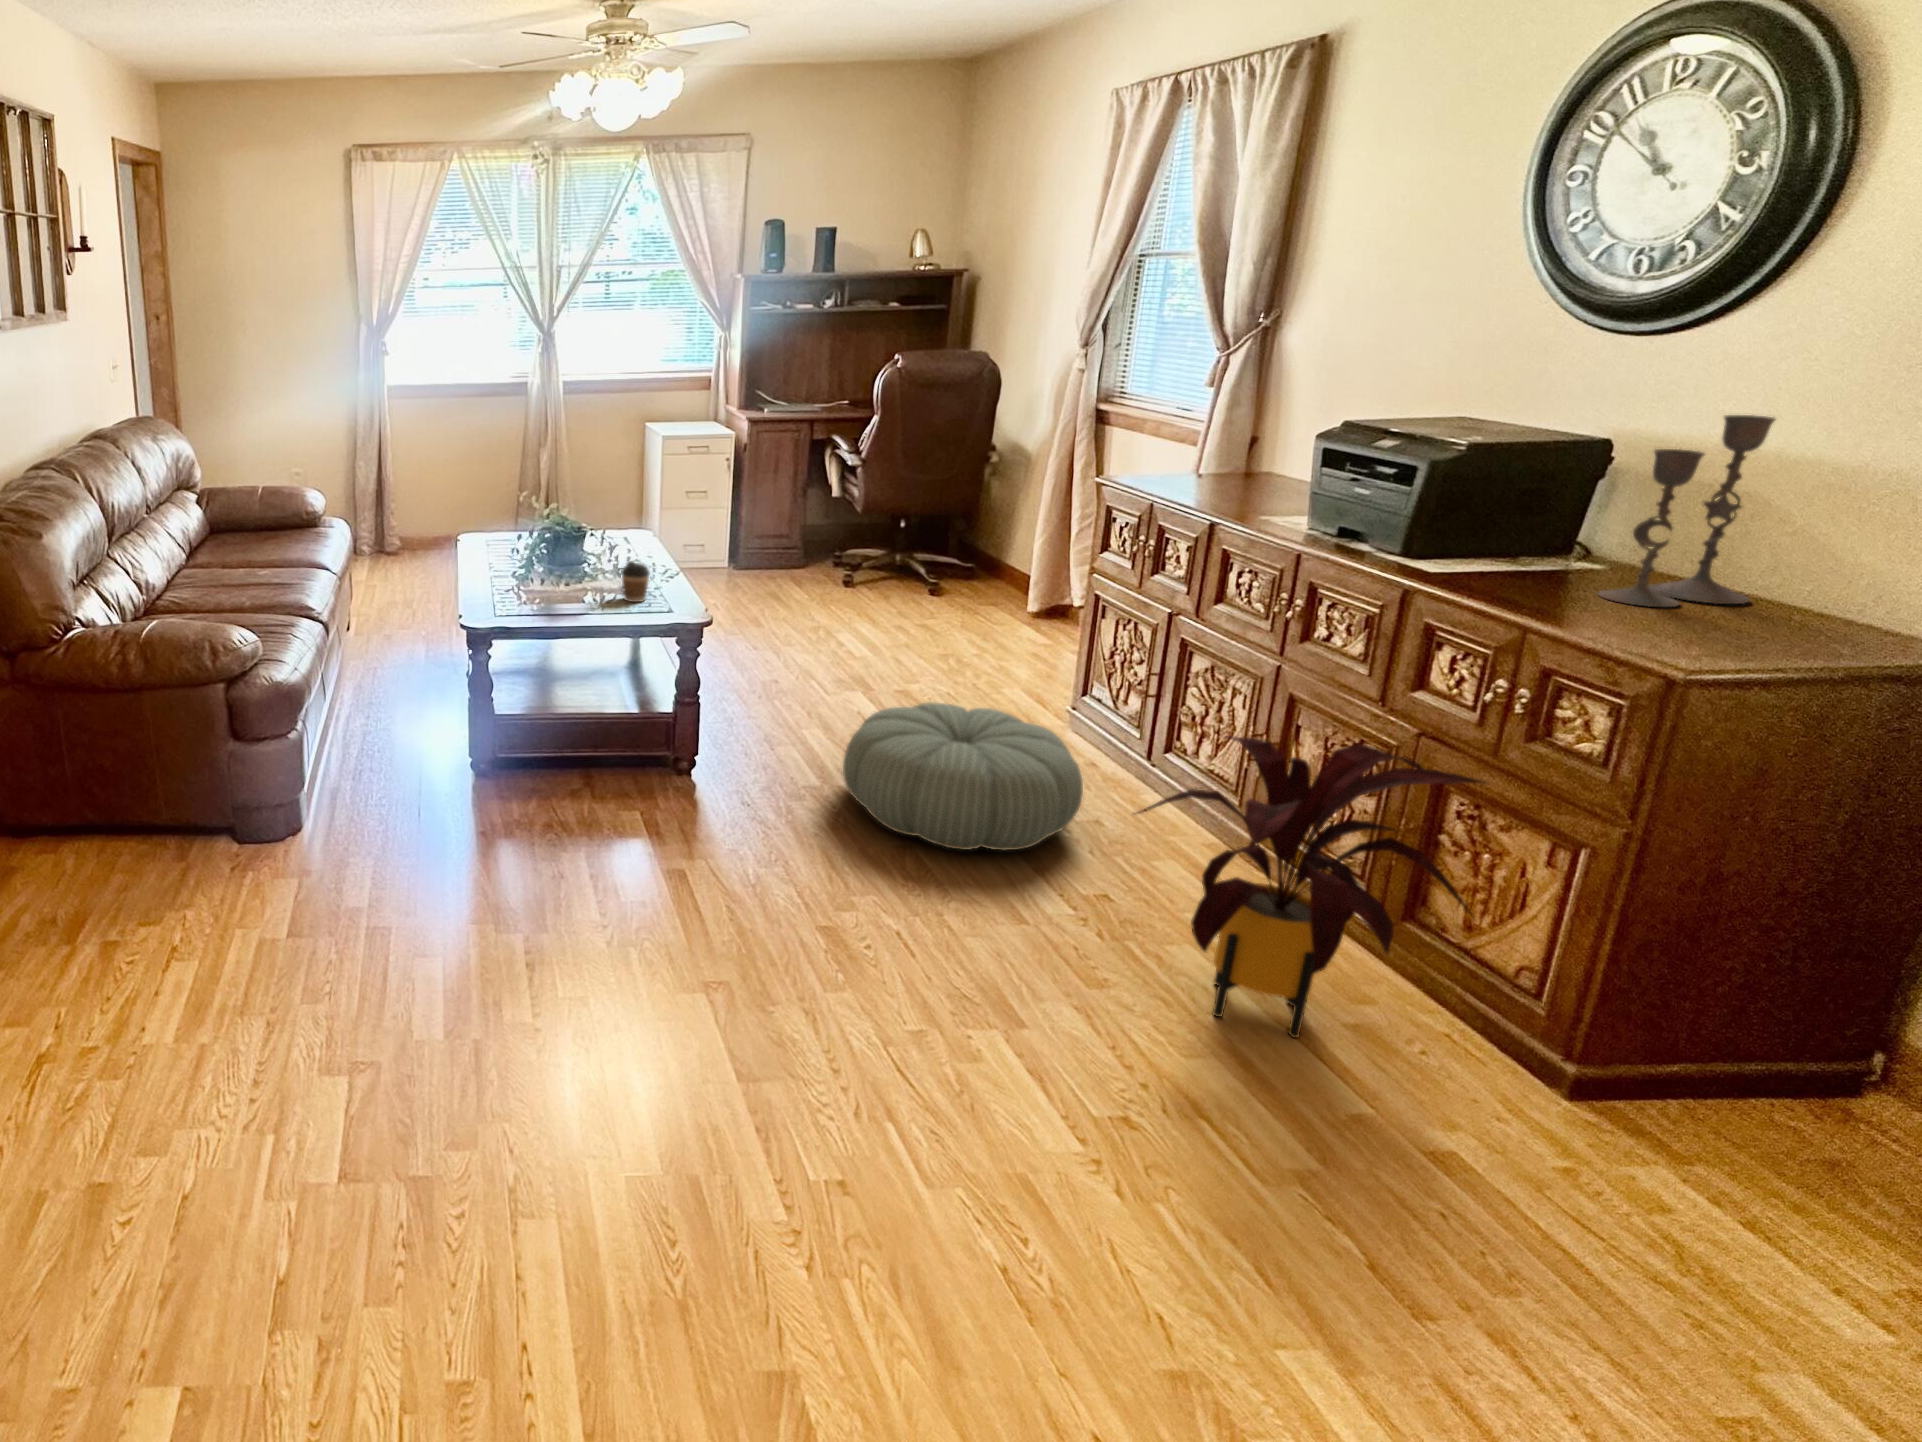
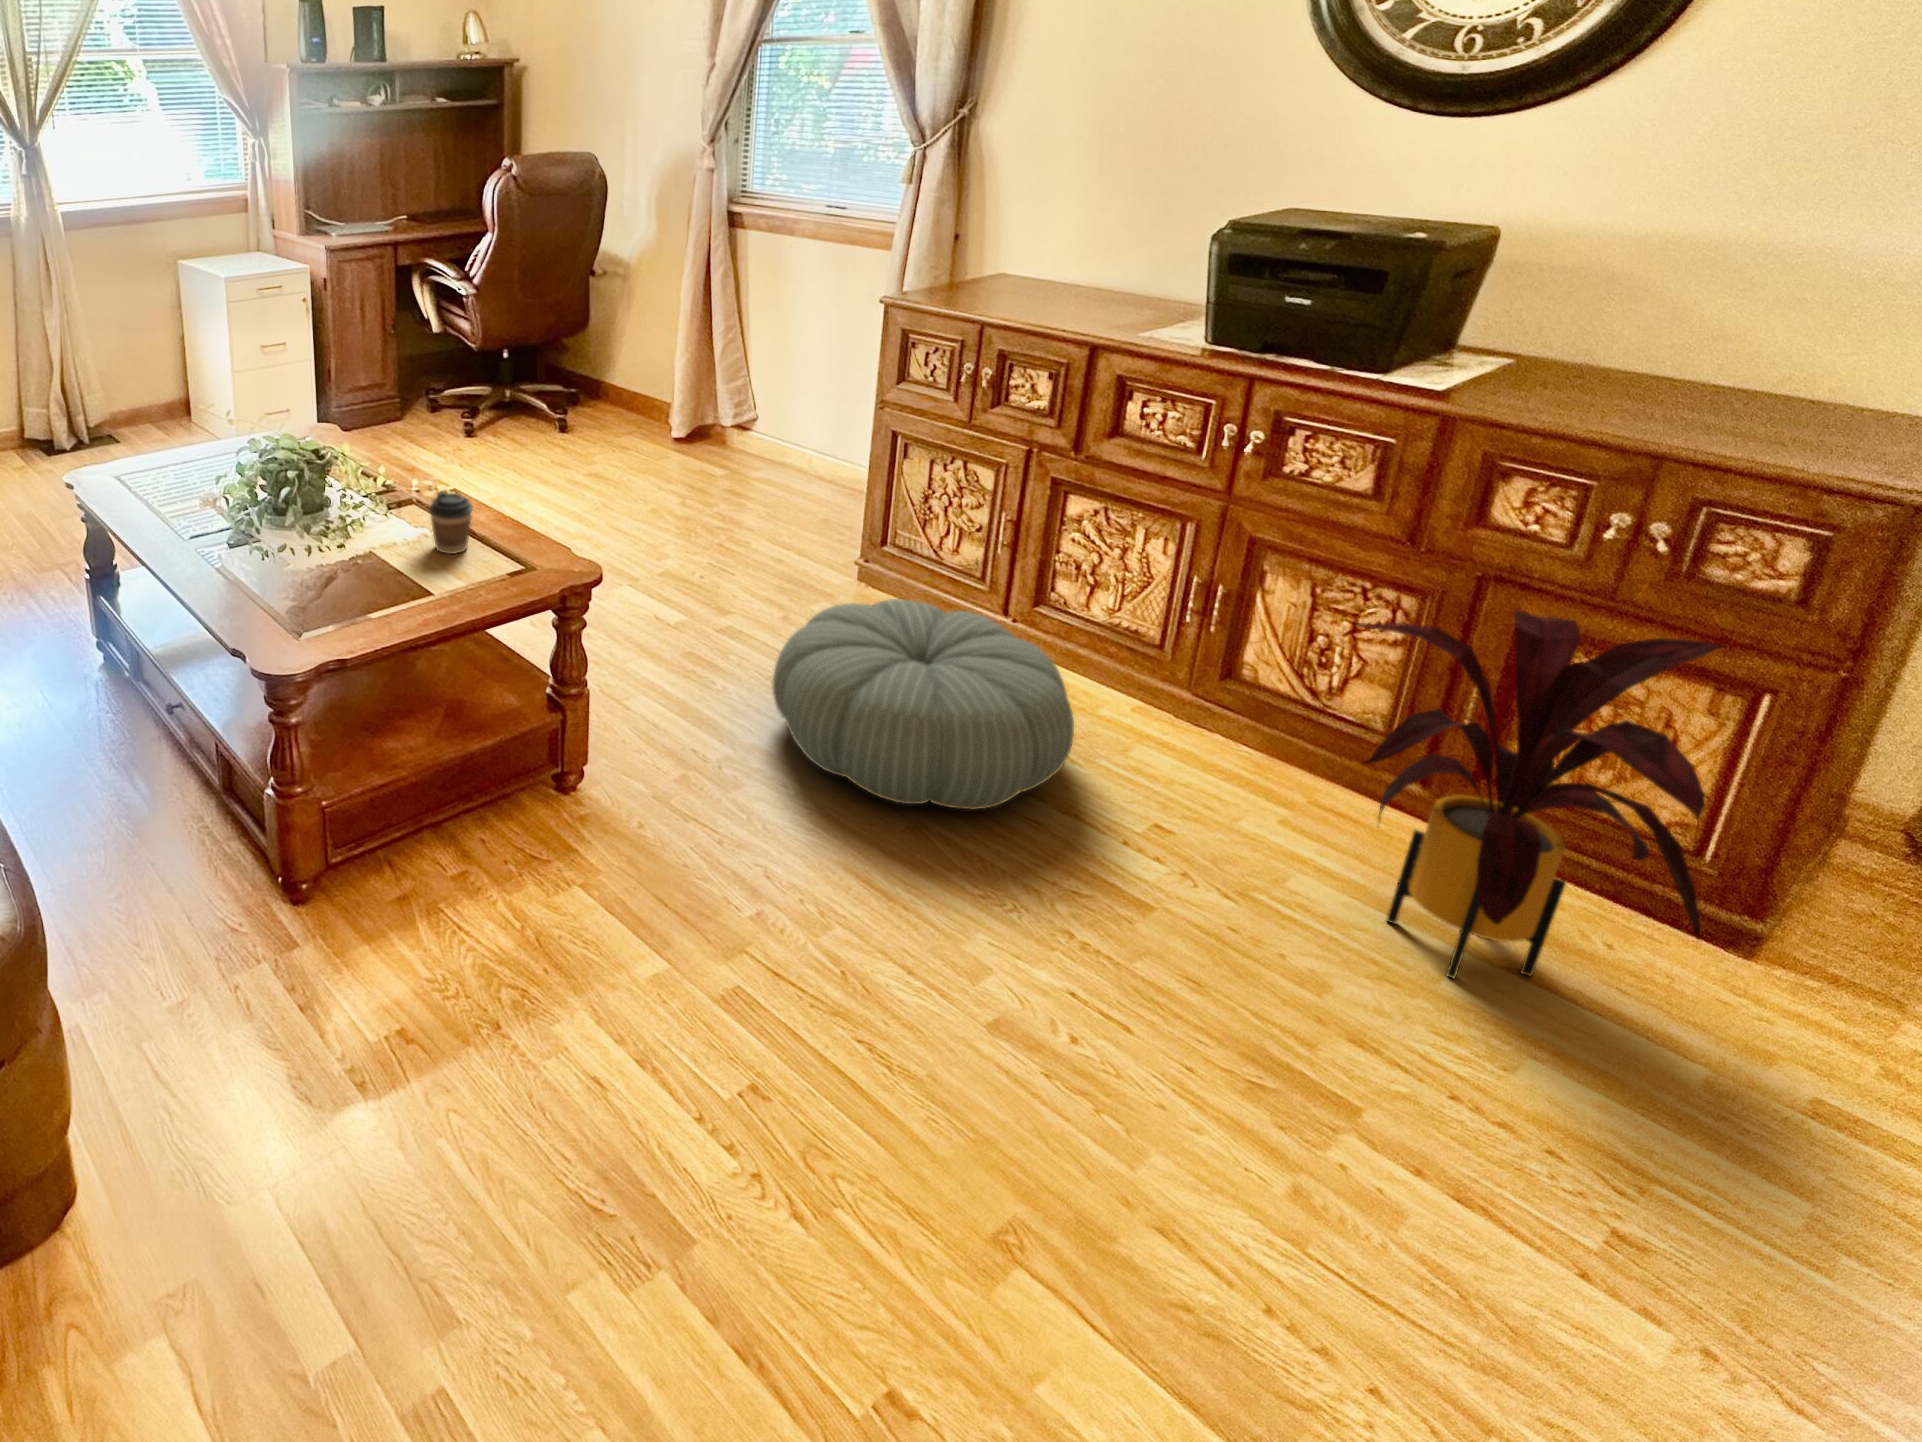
candlestick: present [1598,415,1776,607] -> none [1574,197,1710,404]

